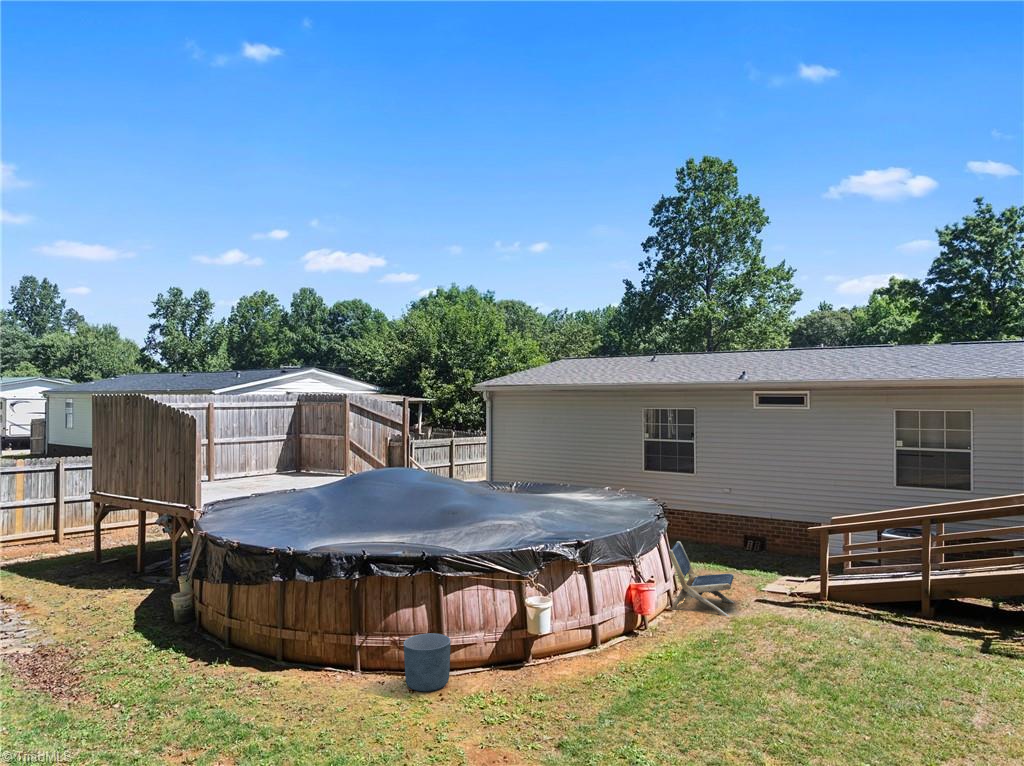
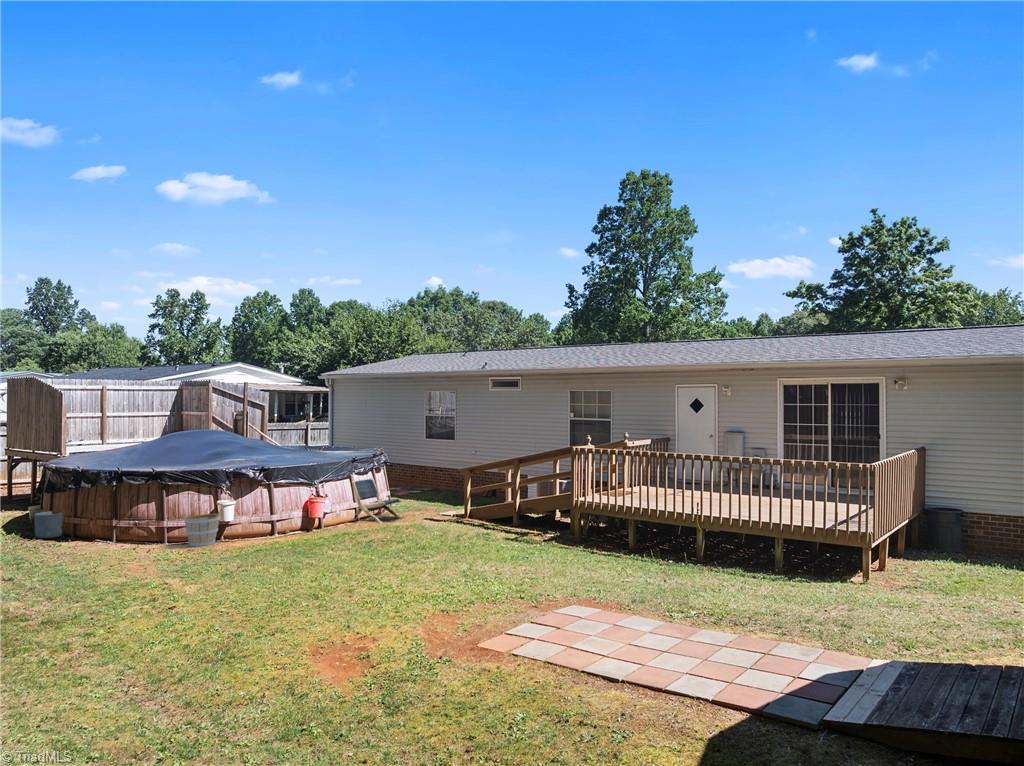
wooden bucket: none [487,621,543,687] -> present [184,513,221,546]
planter: present [404,633,451,691] -> present [34,511,63,538]

